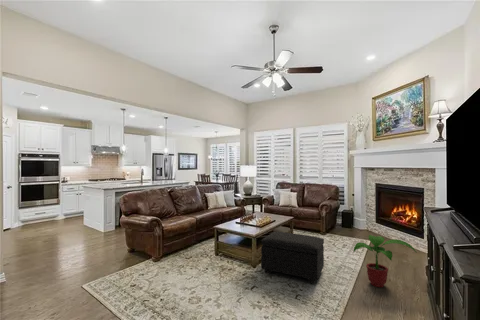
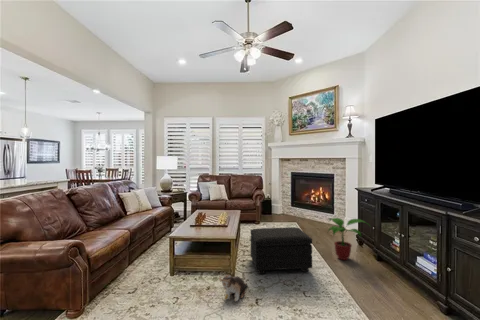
plush toy: none [207,259,244,284] -> present [219,275,247,301]

